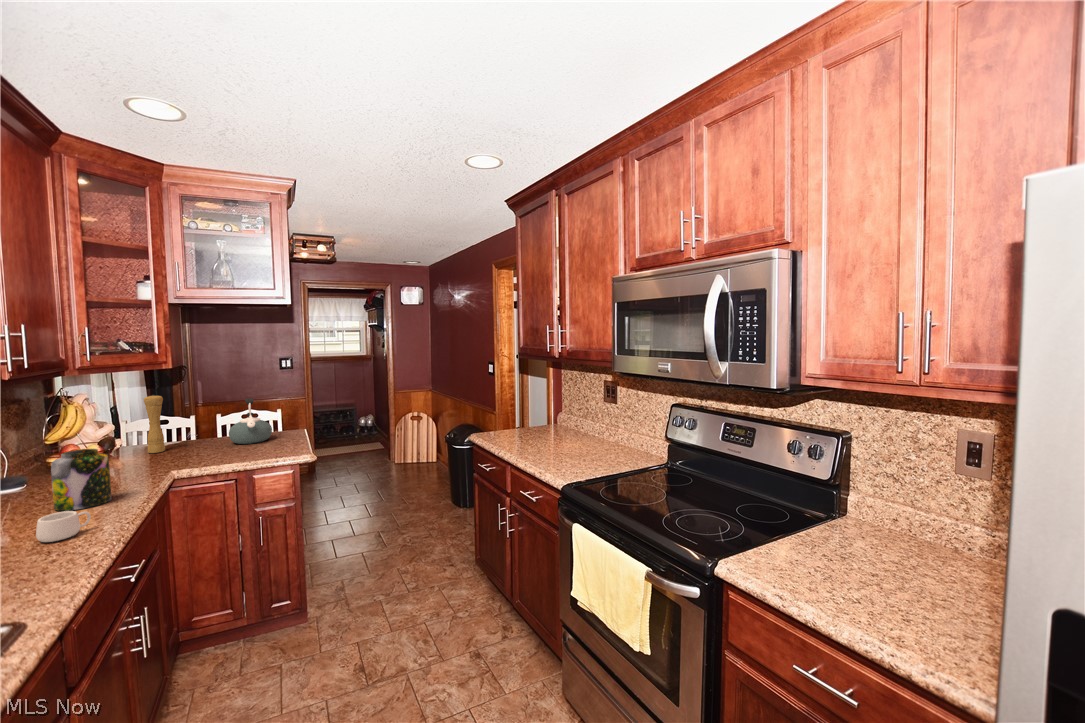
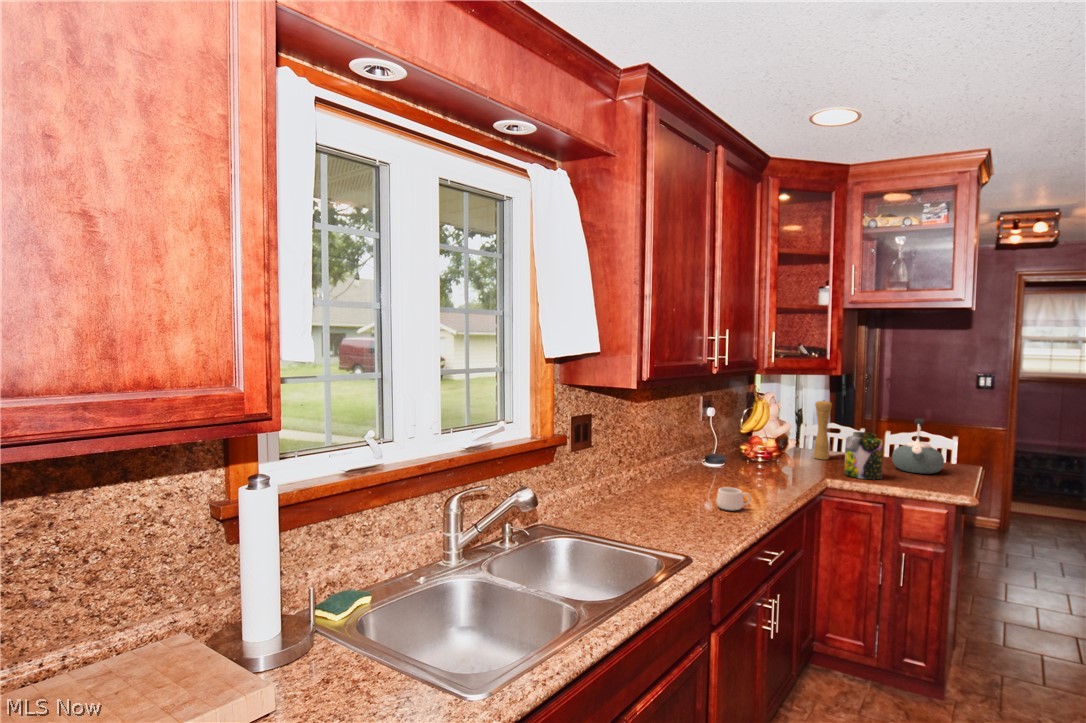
jar: present [51,449,111,511] -> present [844,432,883,479]

